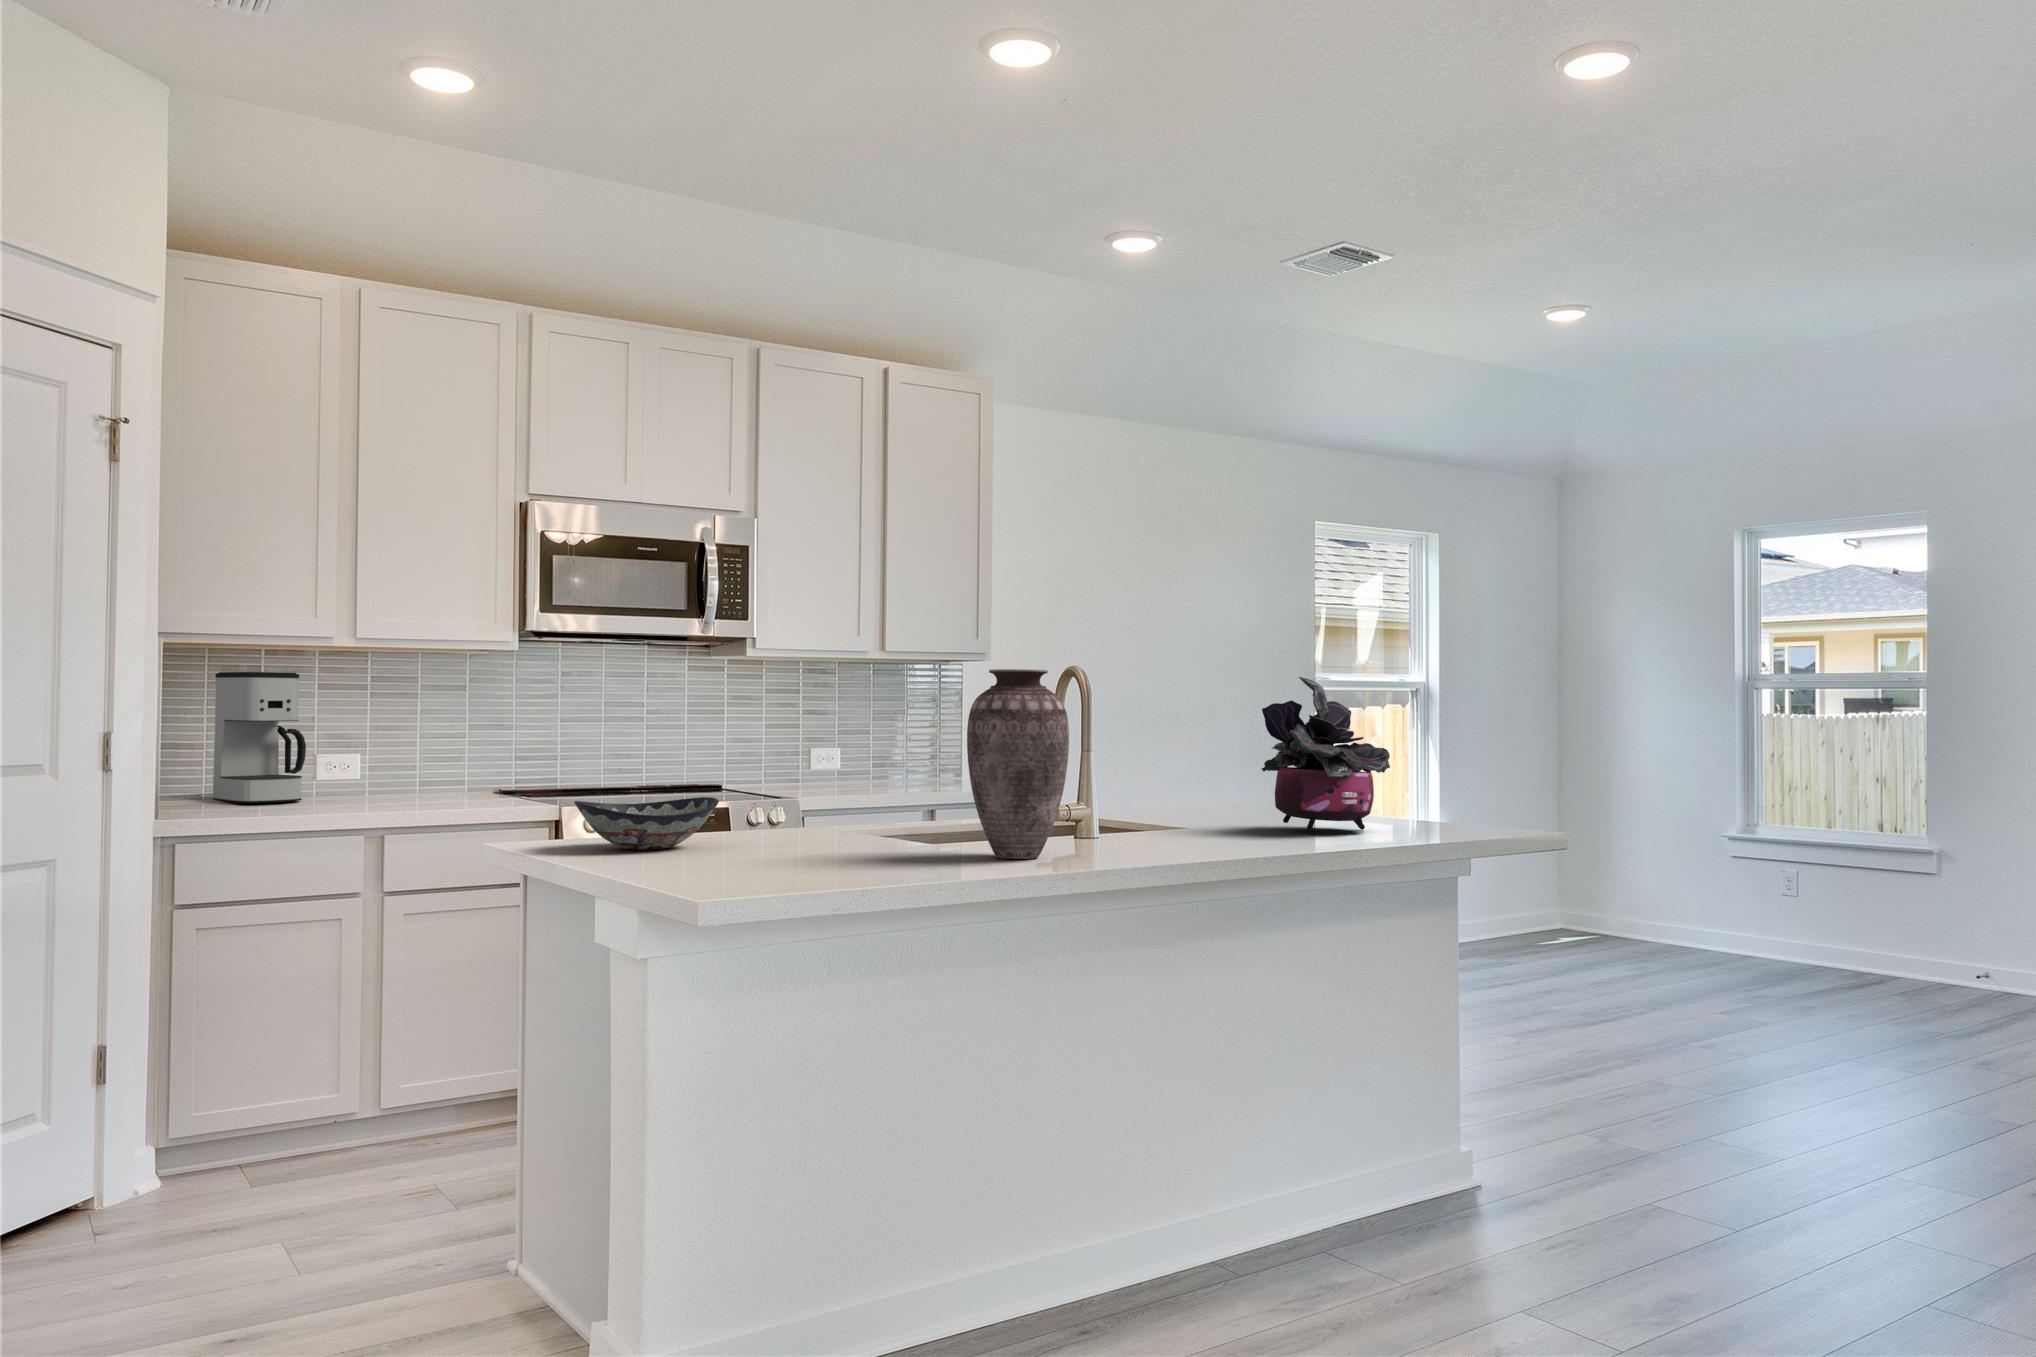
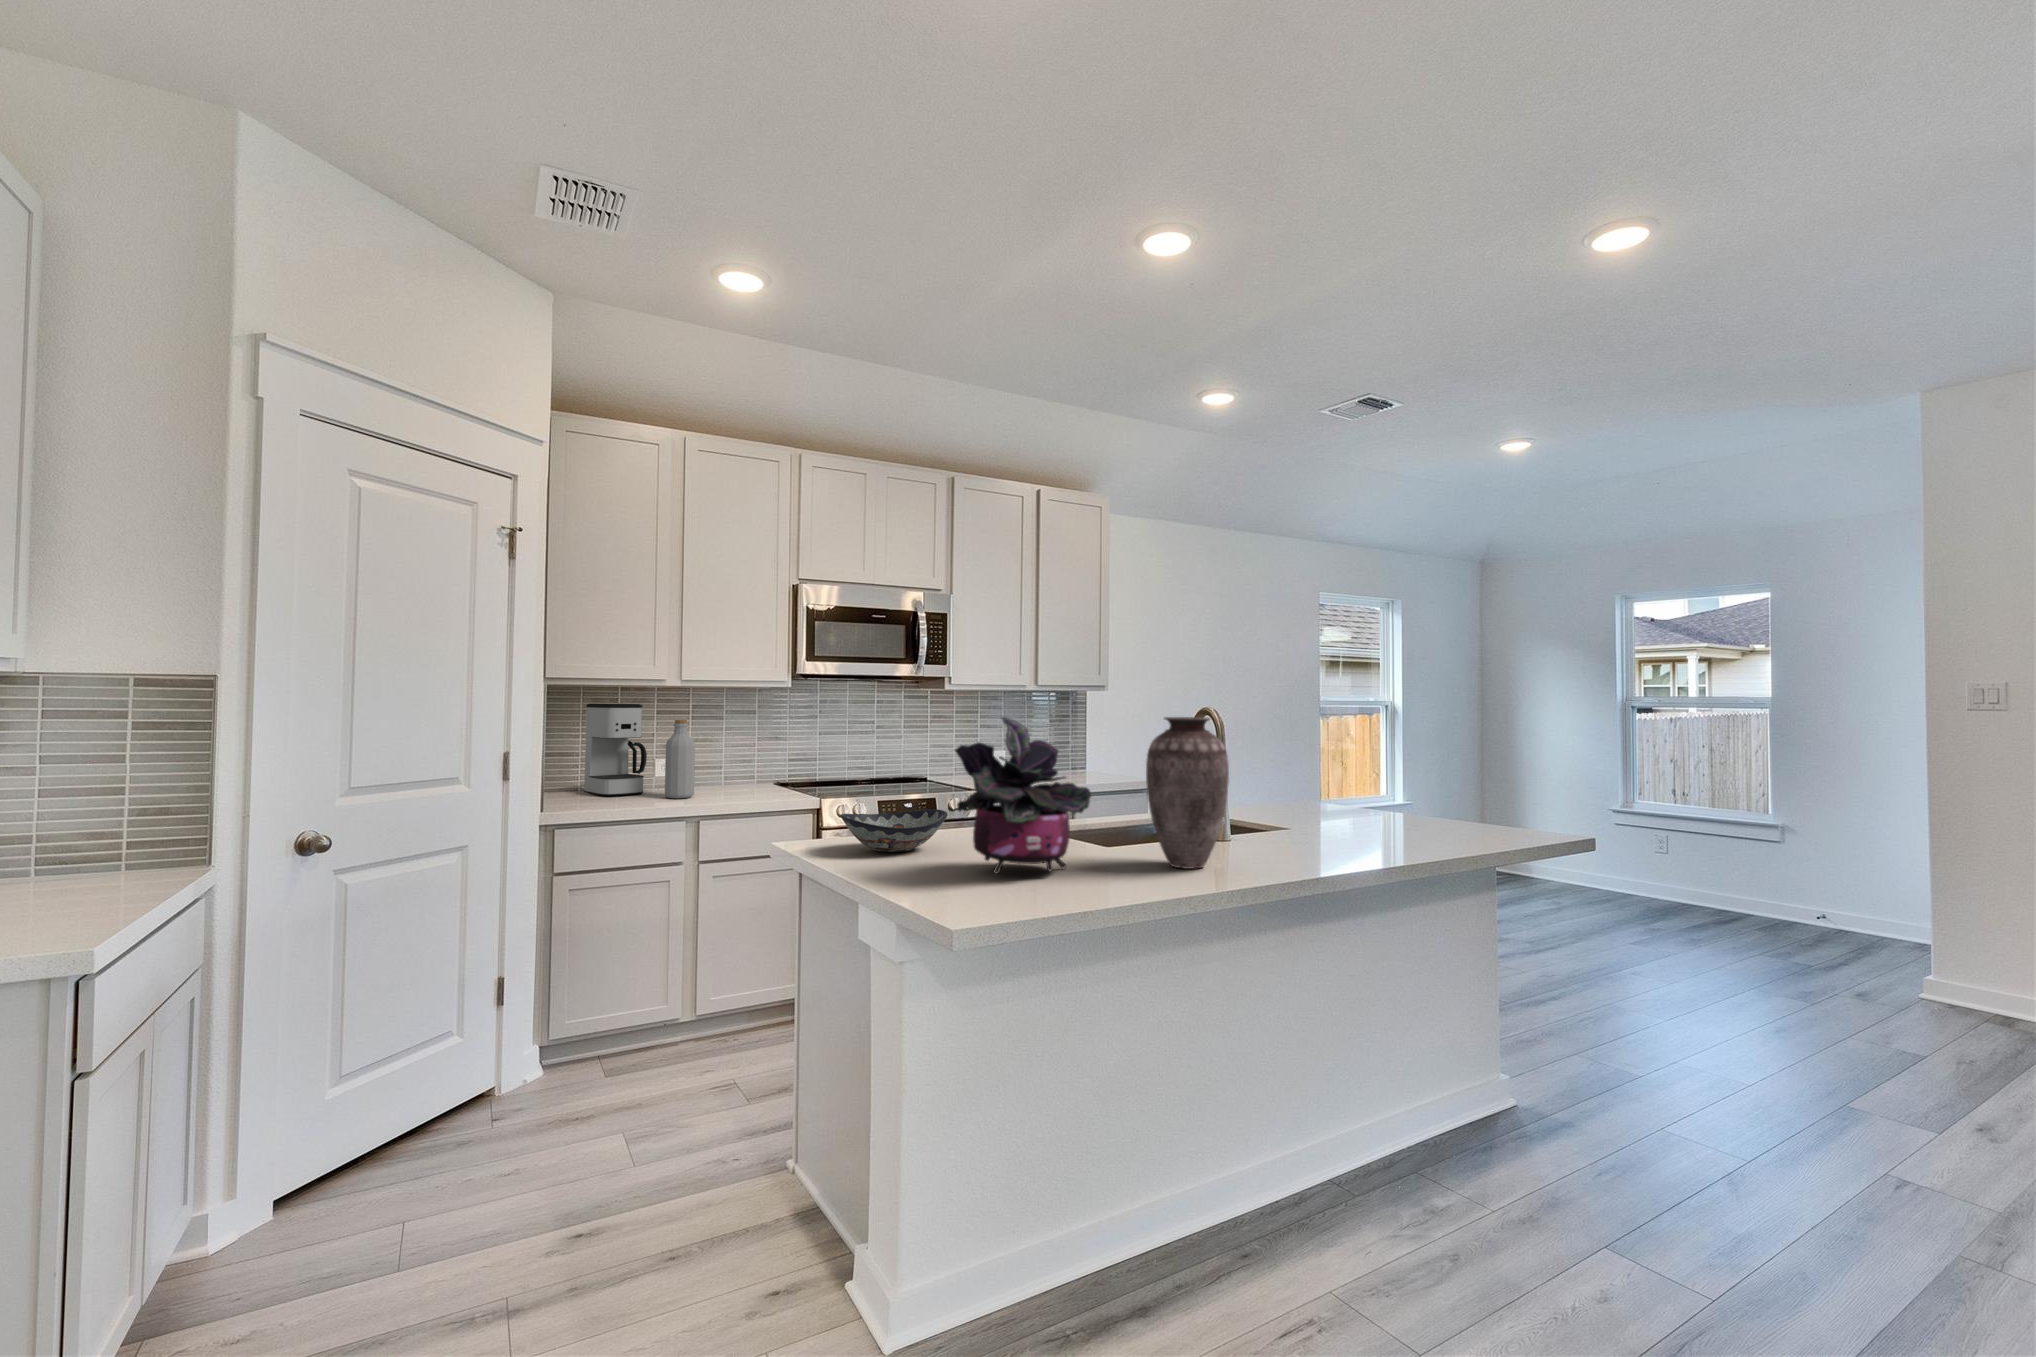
potted plant: present [1262,677,1390,830] -> present [955,717,1091,874]
bottle: none [333,695,378,807] -> present [665,720,695,798]

